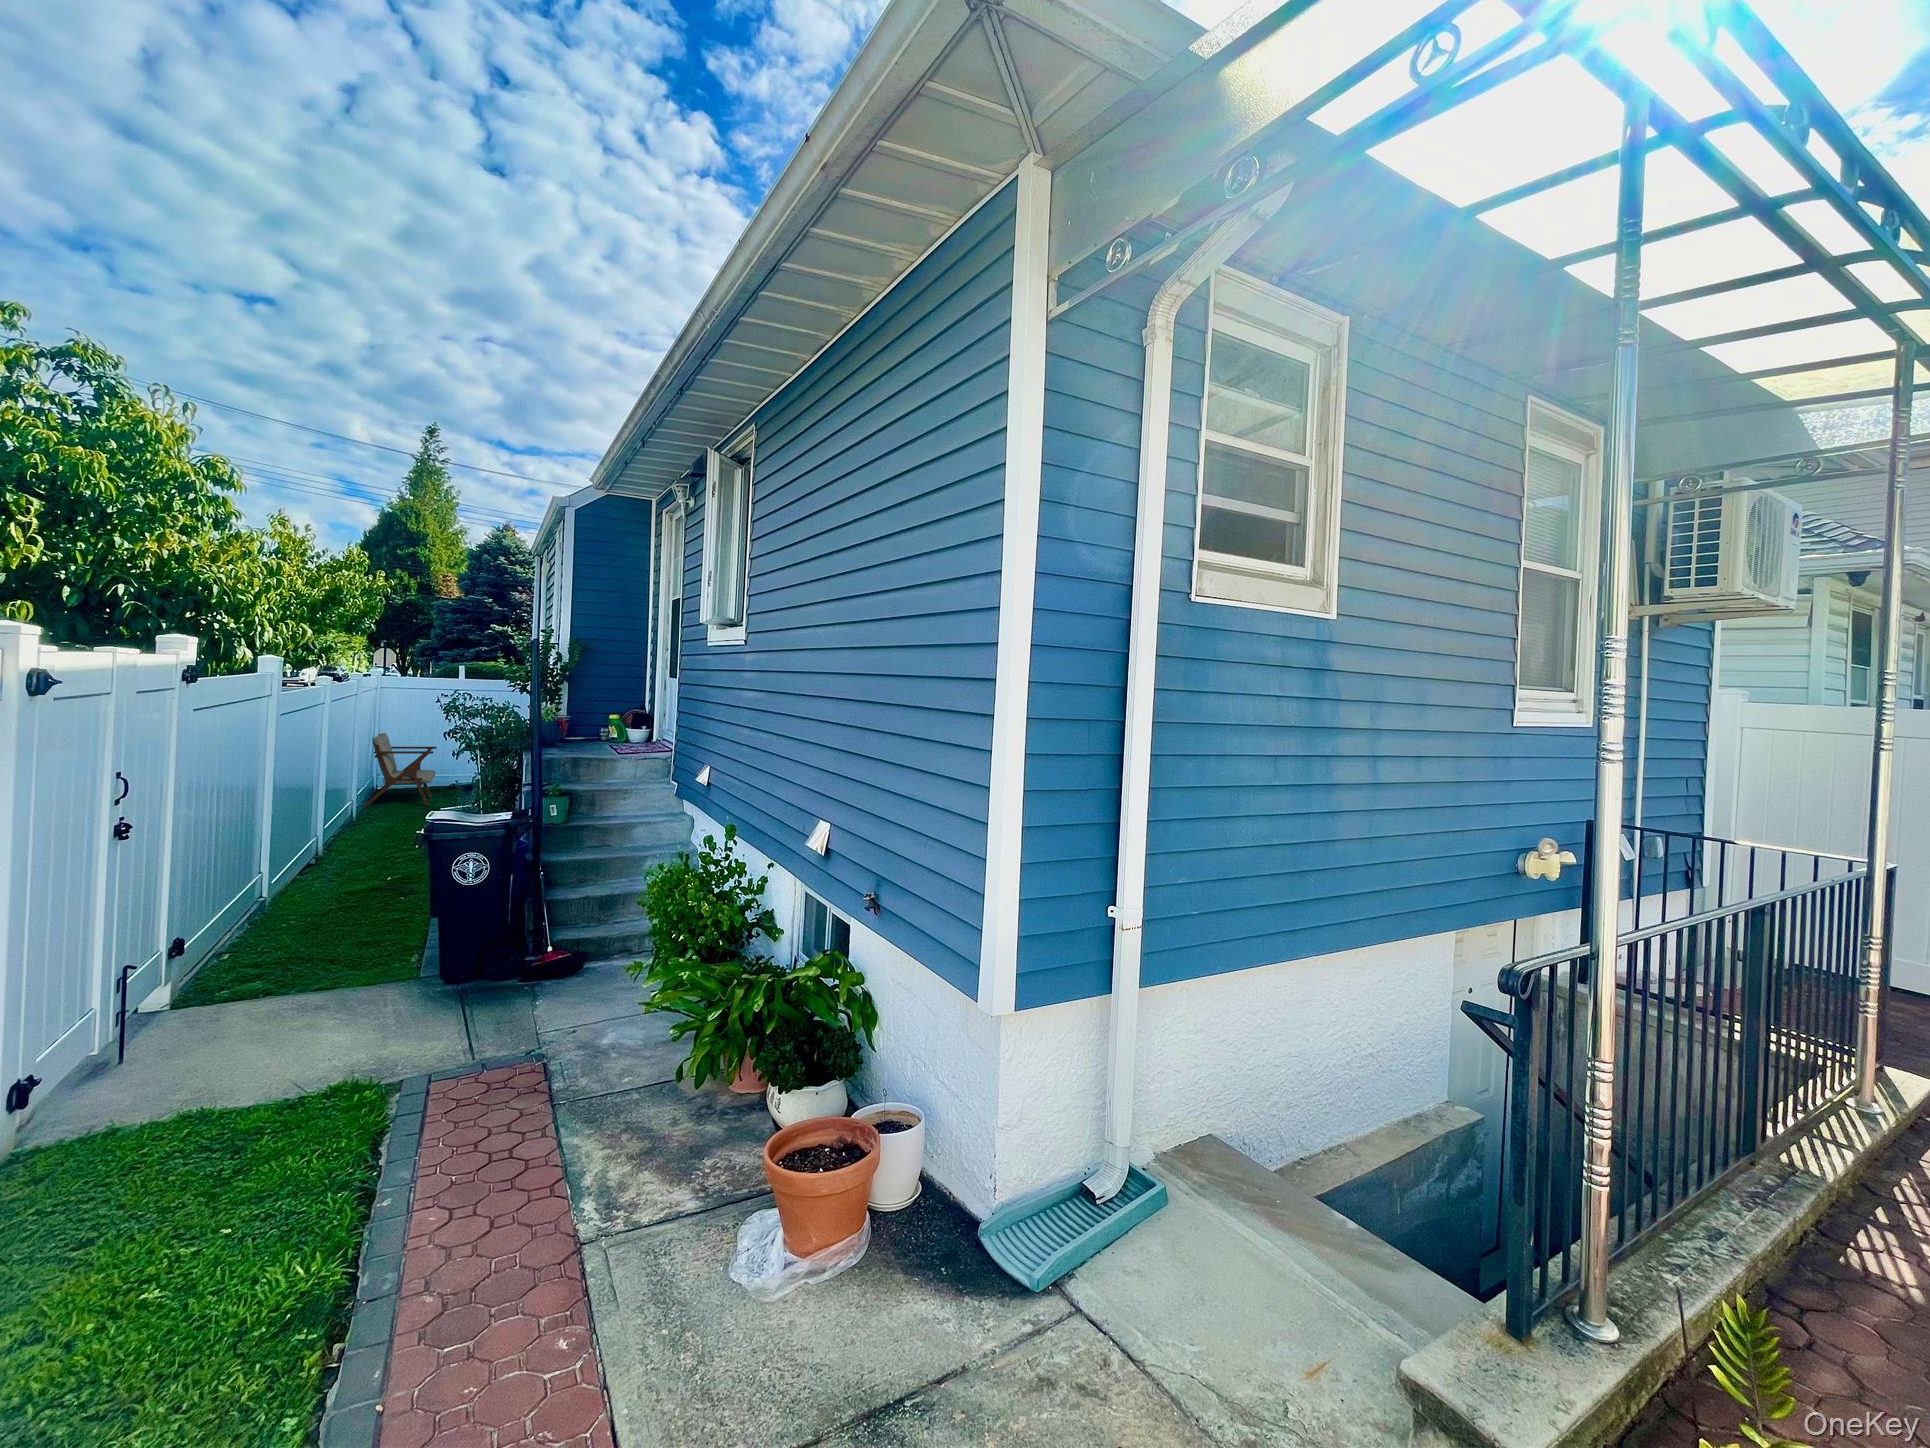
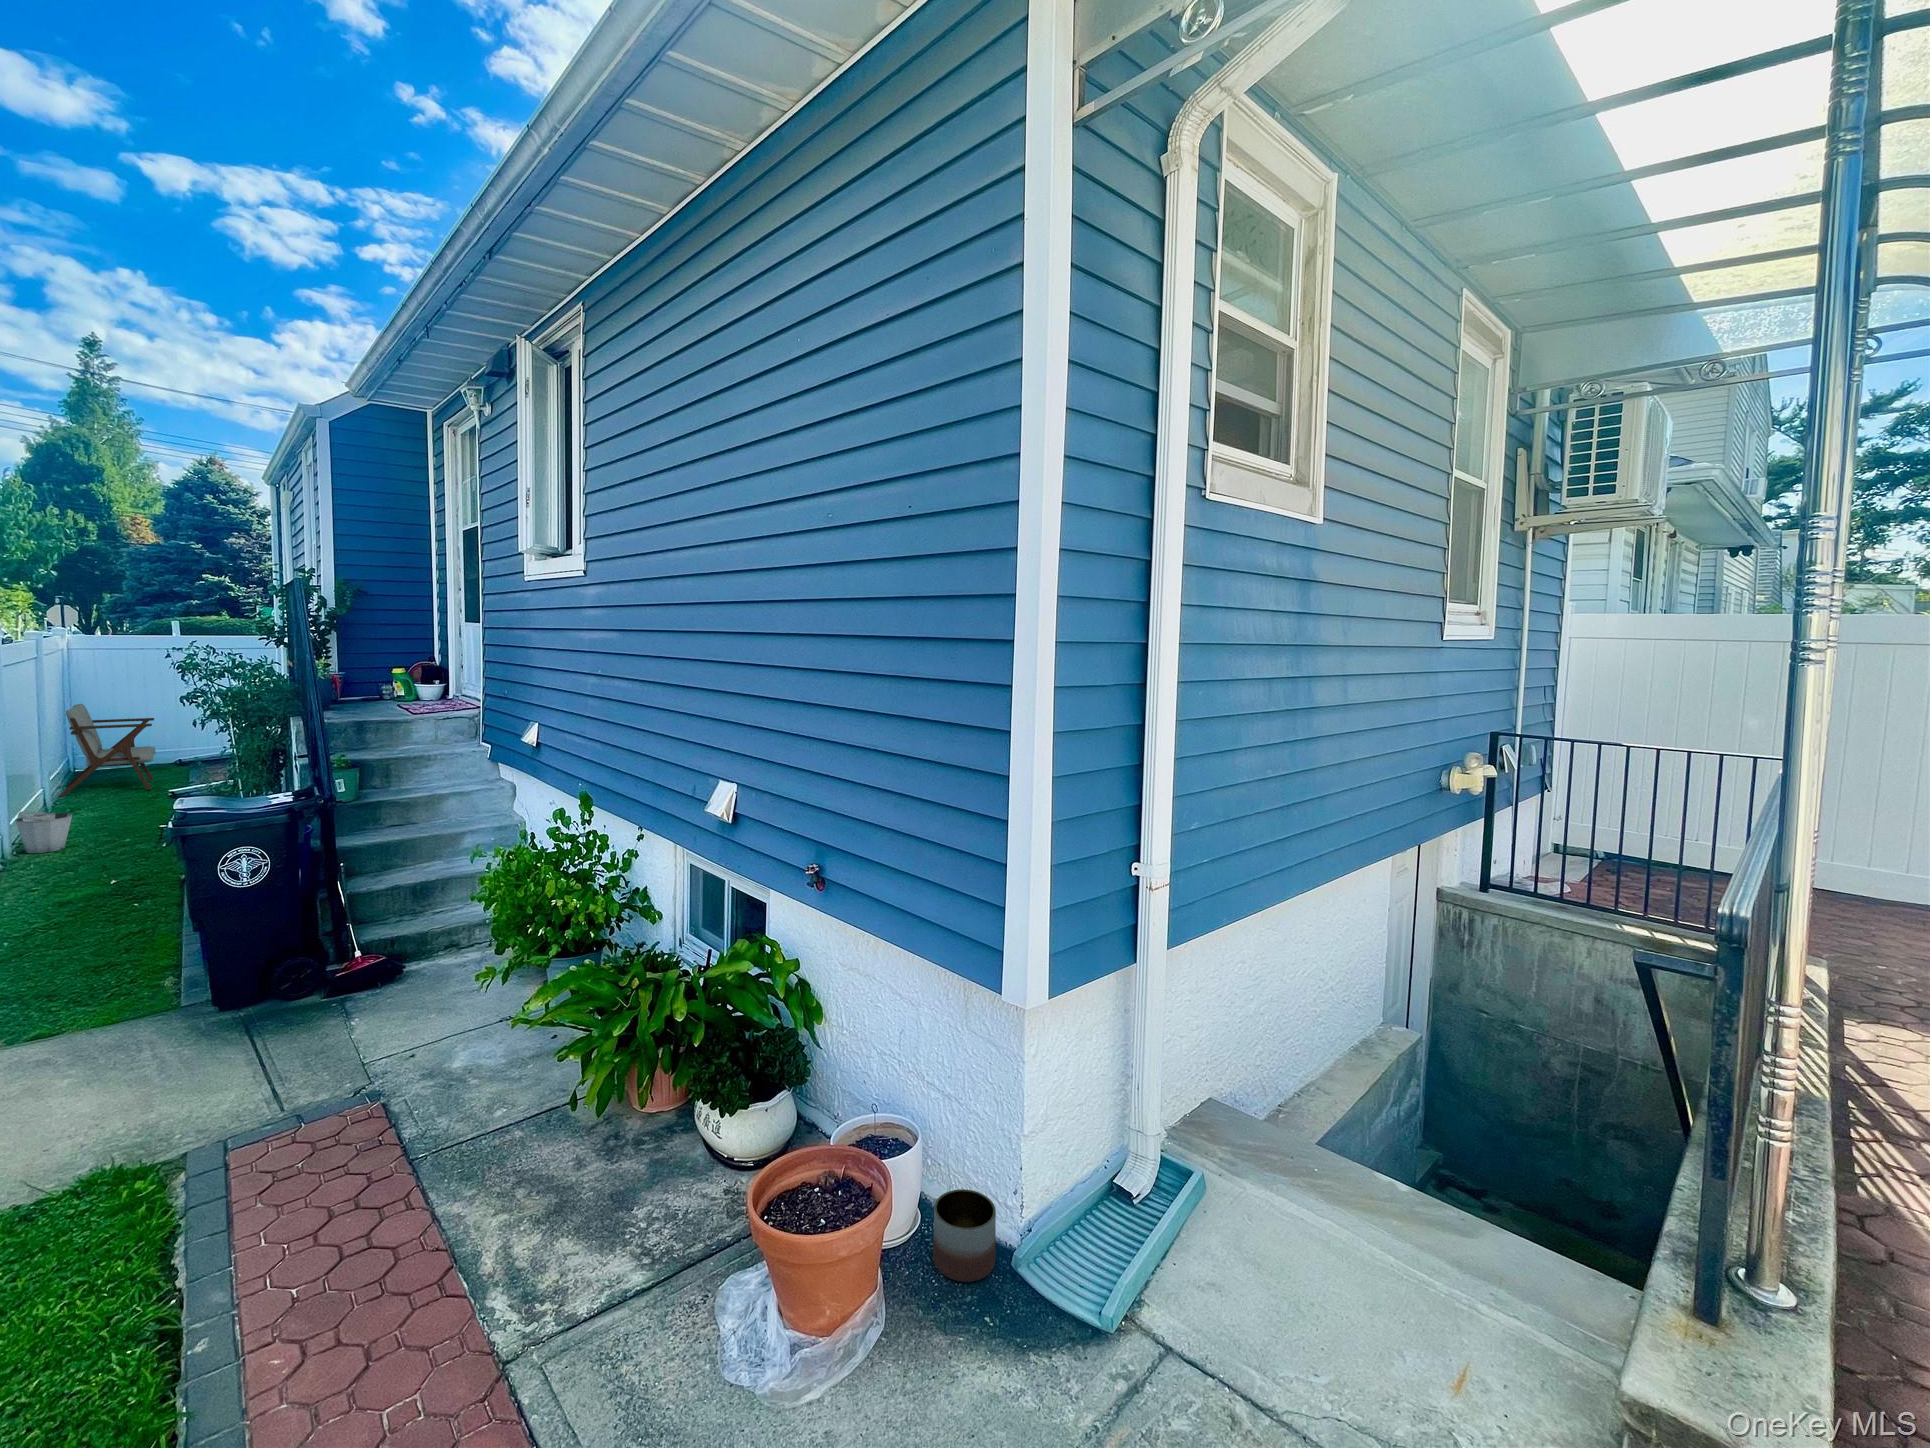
bucket: none [326,817,367,851] -> present [15,811,72,853]
planter: none [921,1168,973,1241] -> present [933,1189,996,1282]

